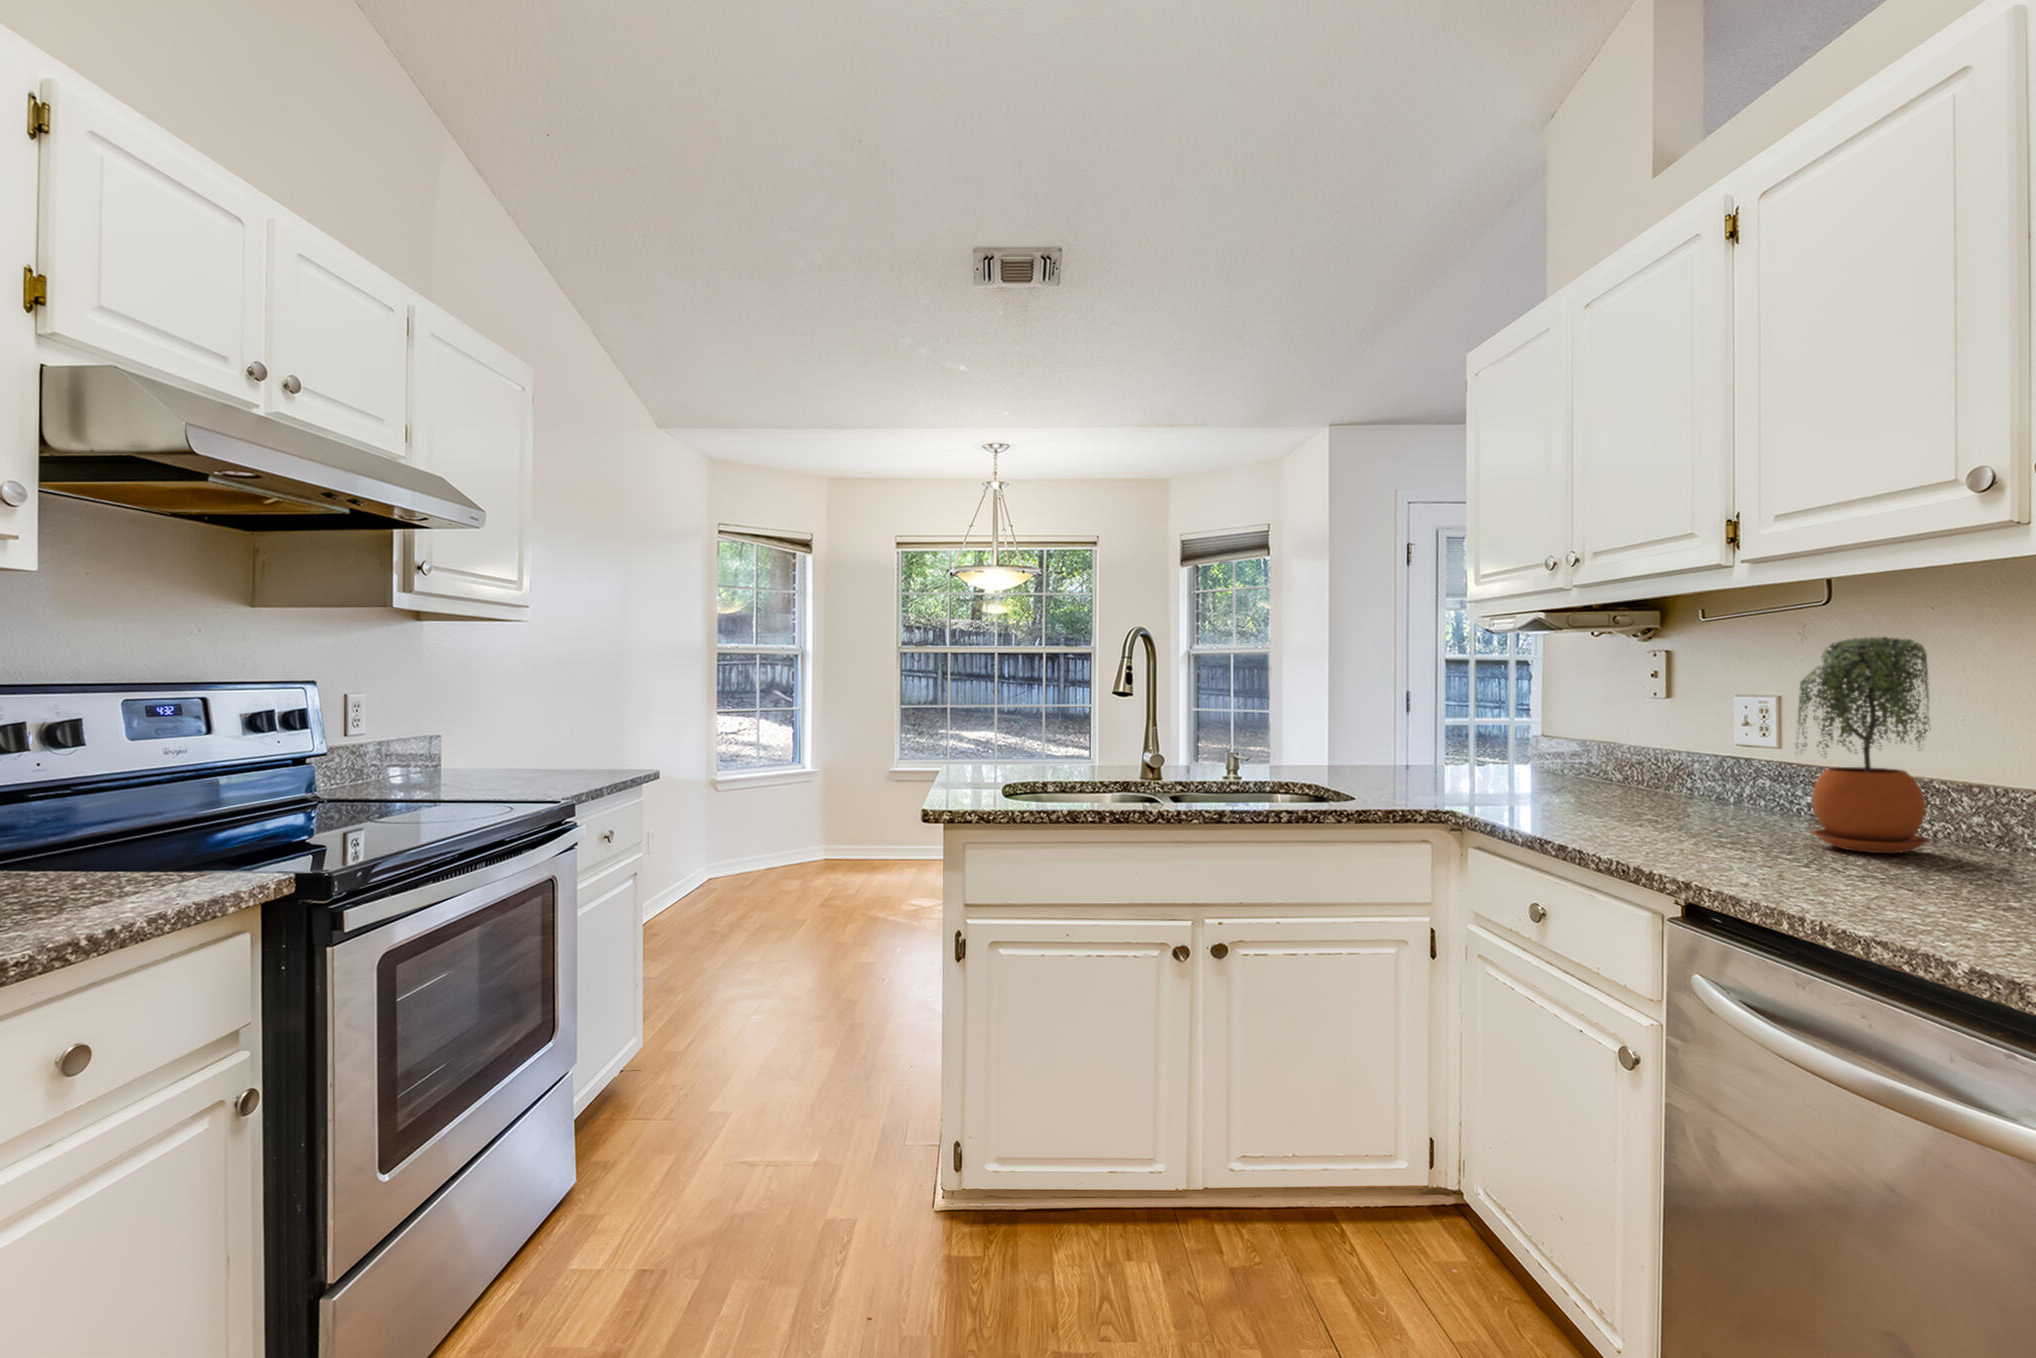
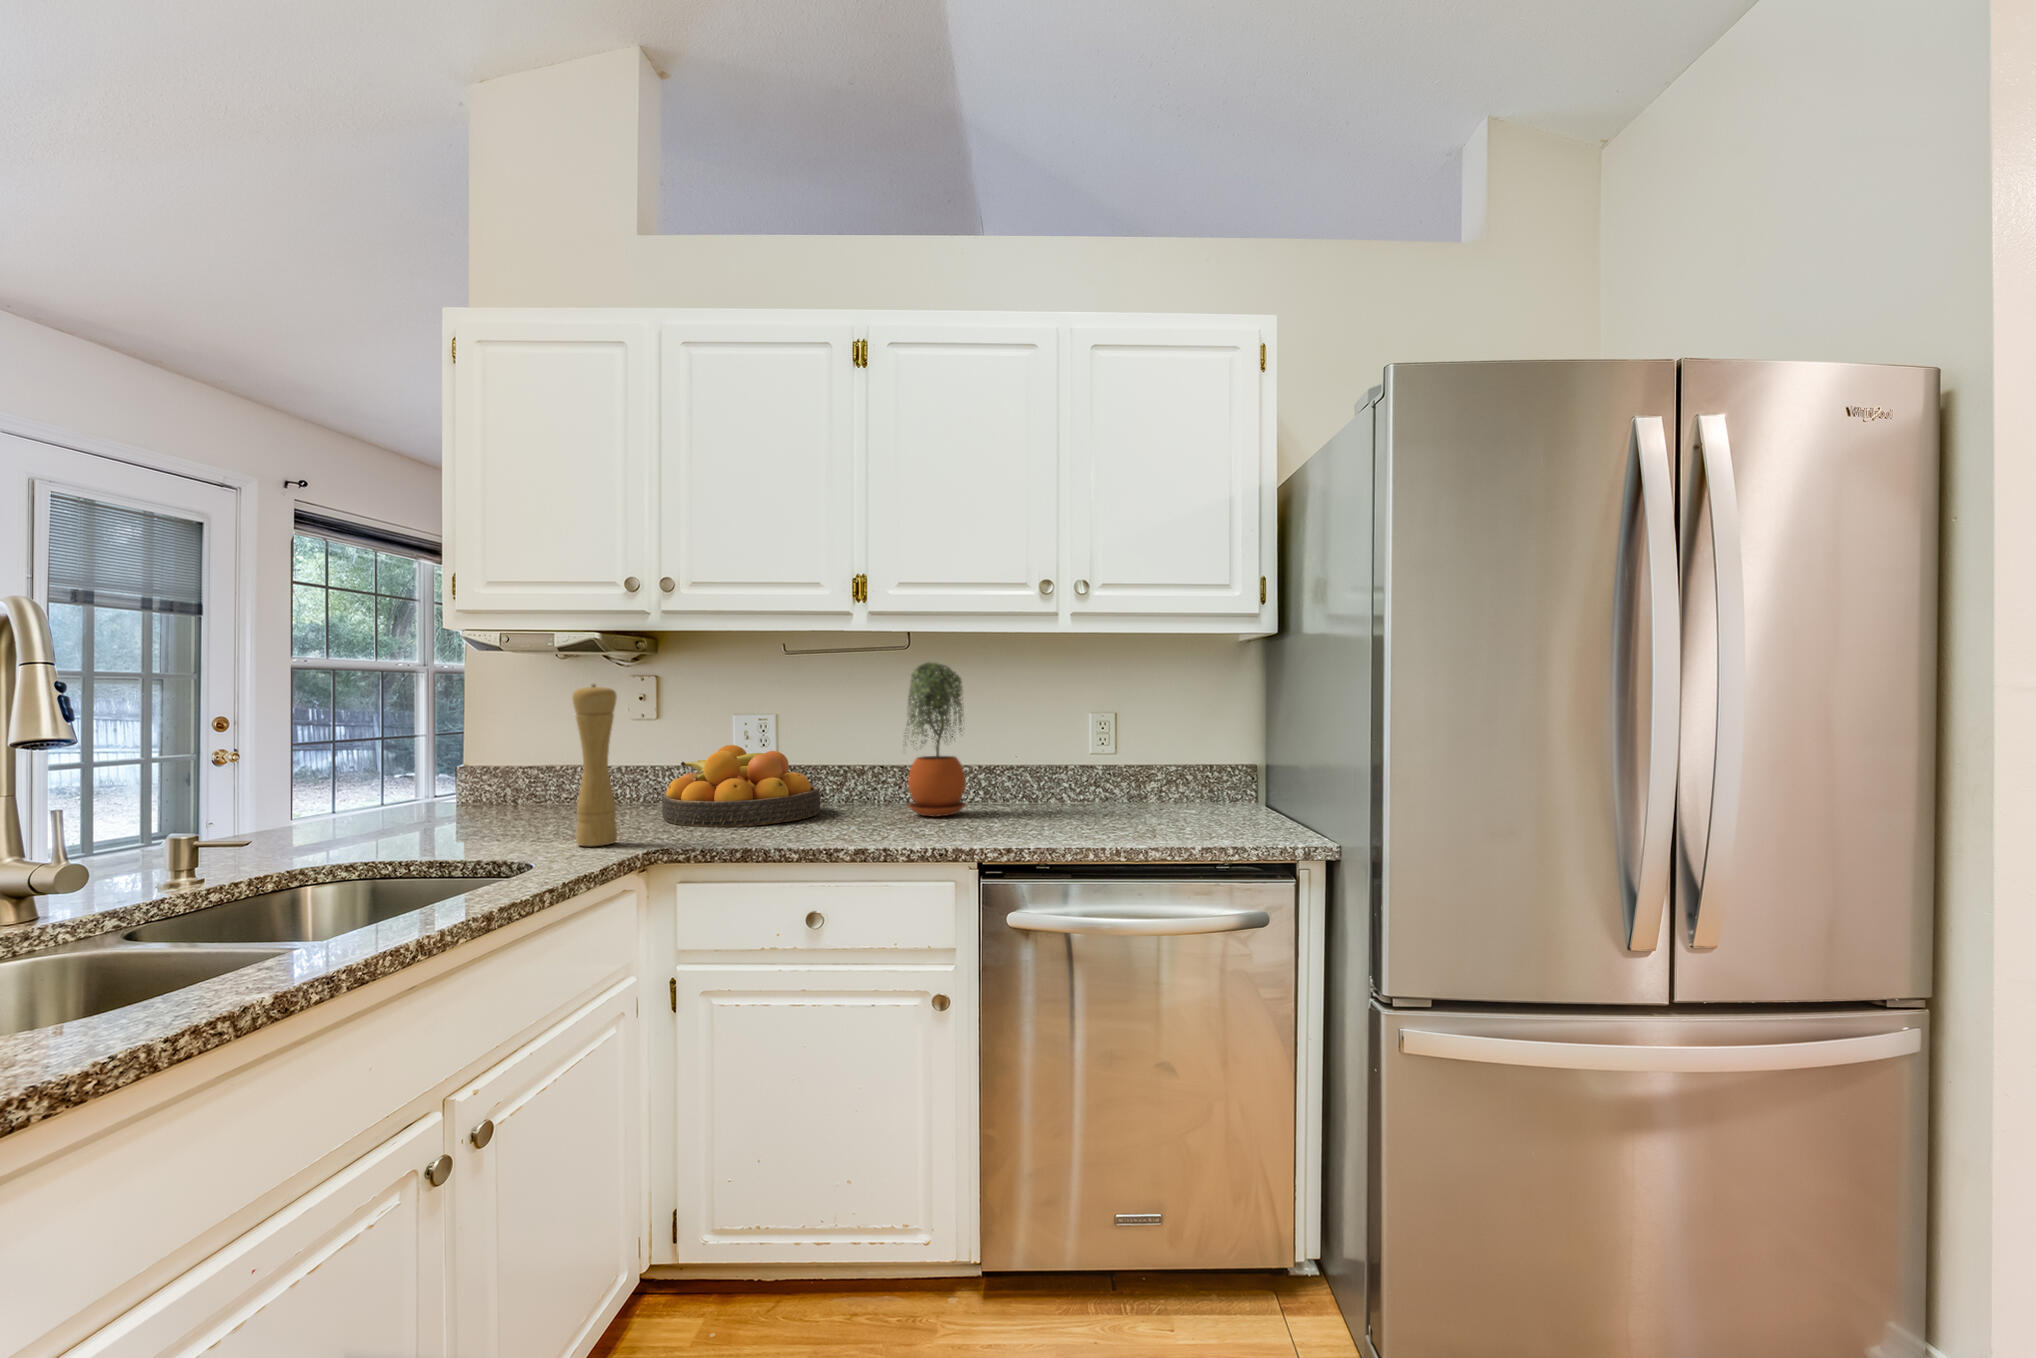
pepper mill: none [1419,674,1458,802] -> present [572,685,617,846]
fruit bowl: none [1567,734,1769,820] -> present [662,745,821,827]

